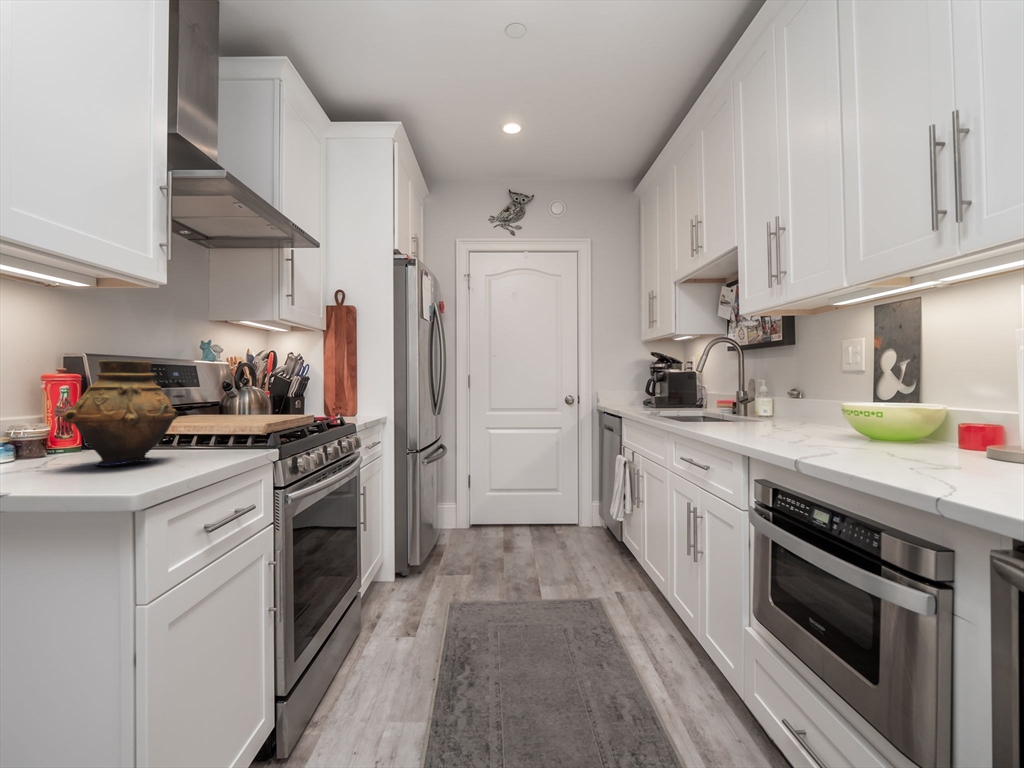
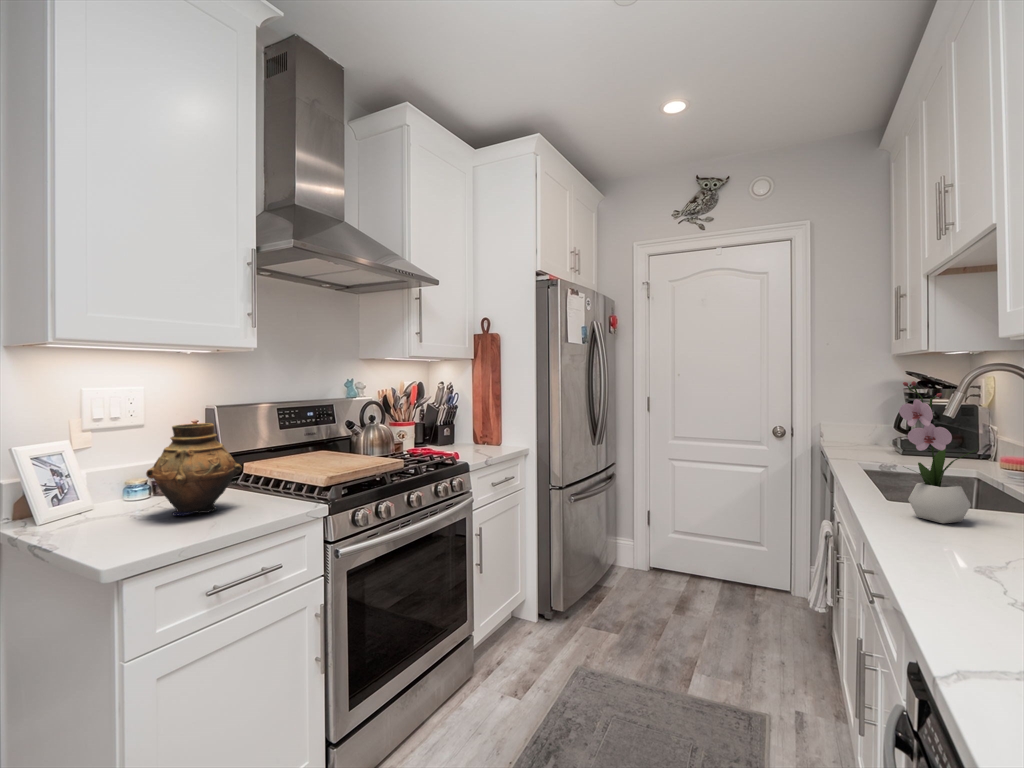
flower arrangement: none [698,343,734,428] -> present [899,381,978,523]

